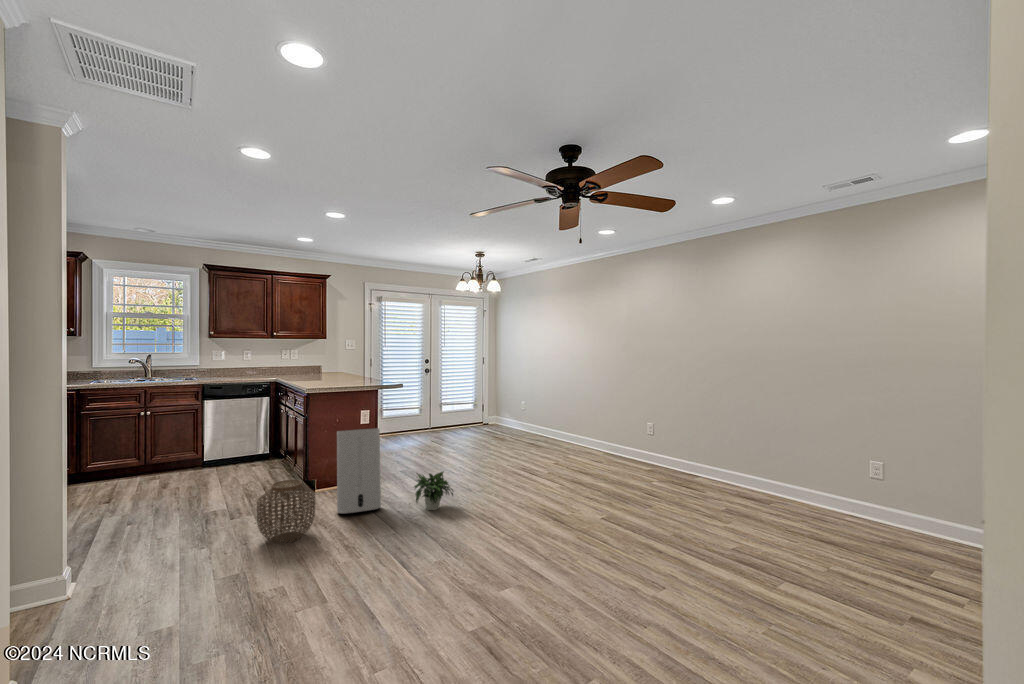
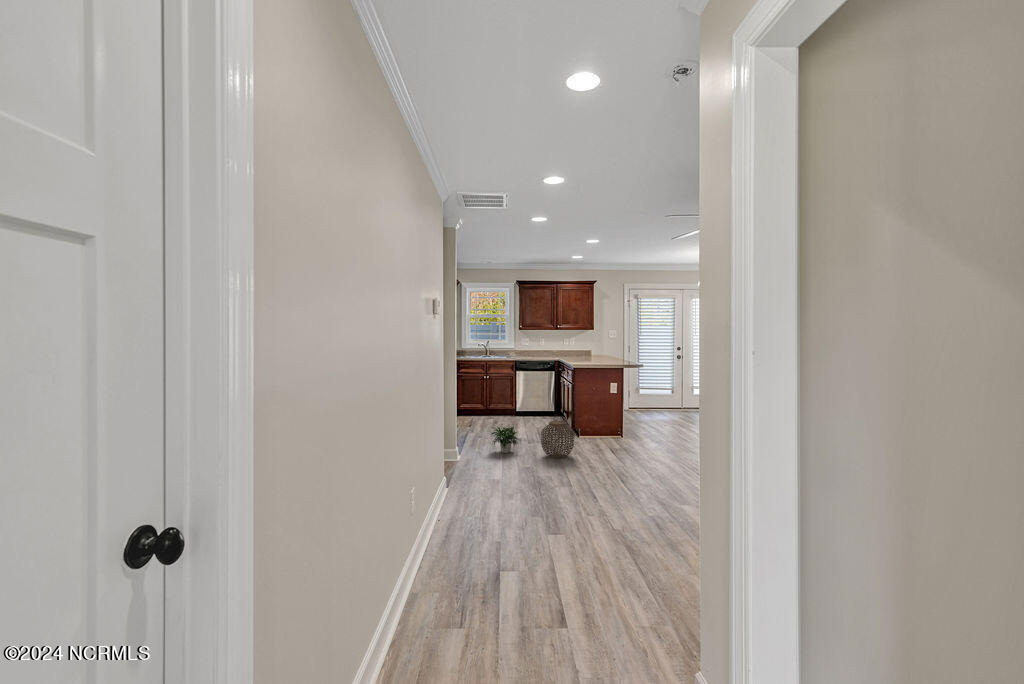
air purifier: present [337,428,381,513] -> none [590,395,619,452]
potted plant: present [414,472,453,510] -> present [491,427,521,453]

